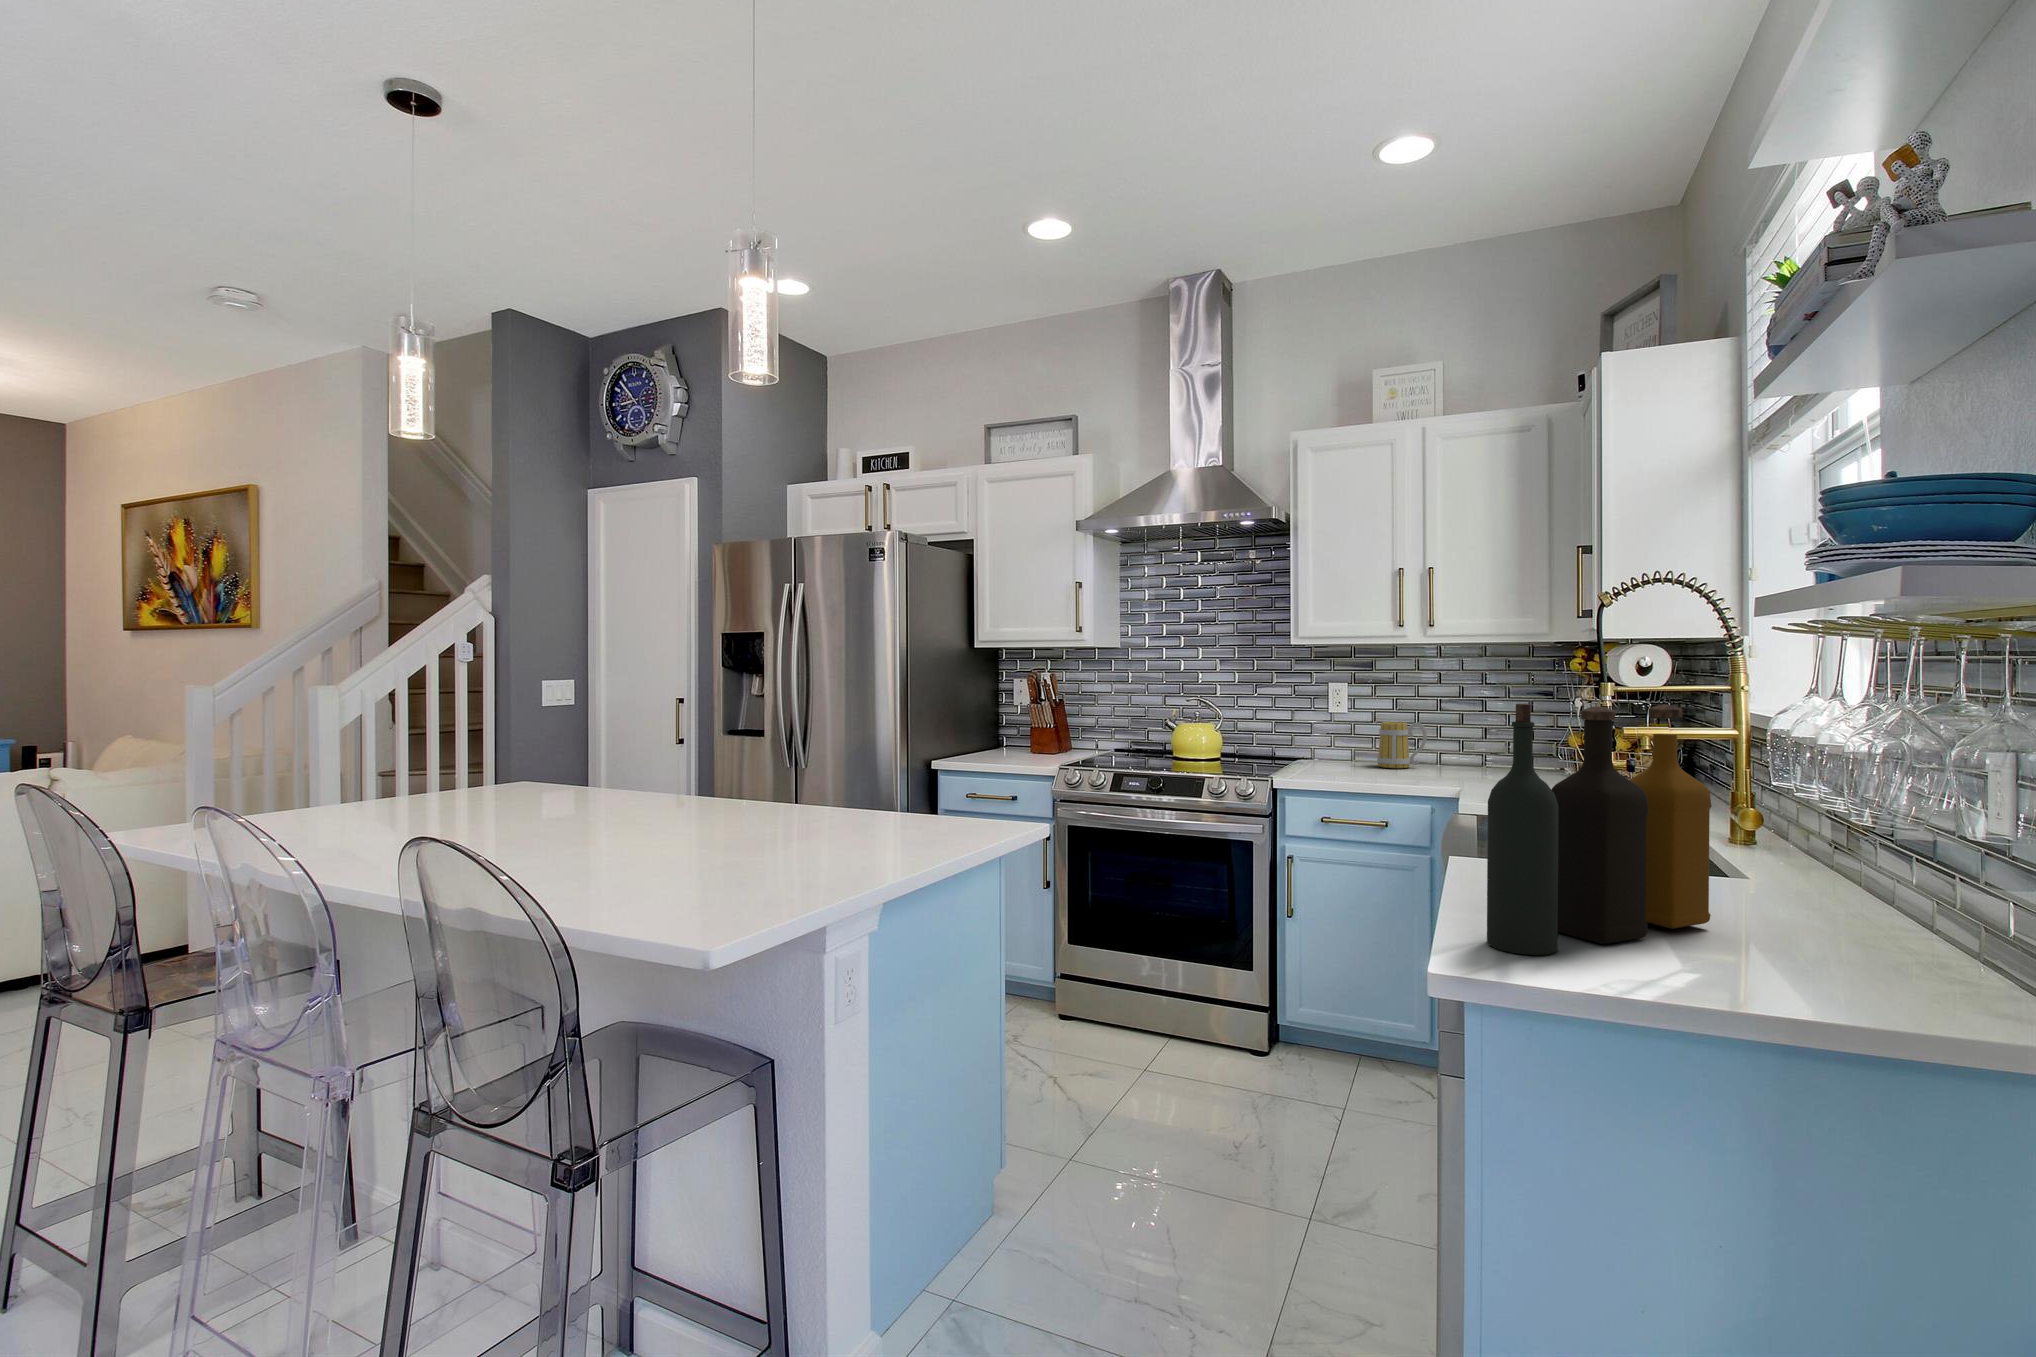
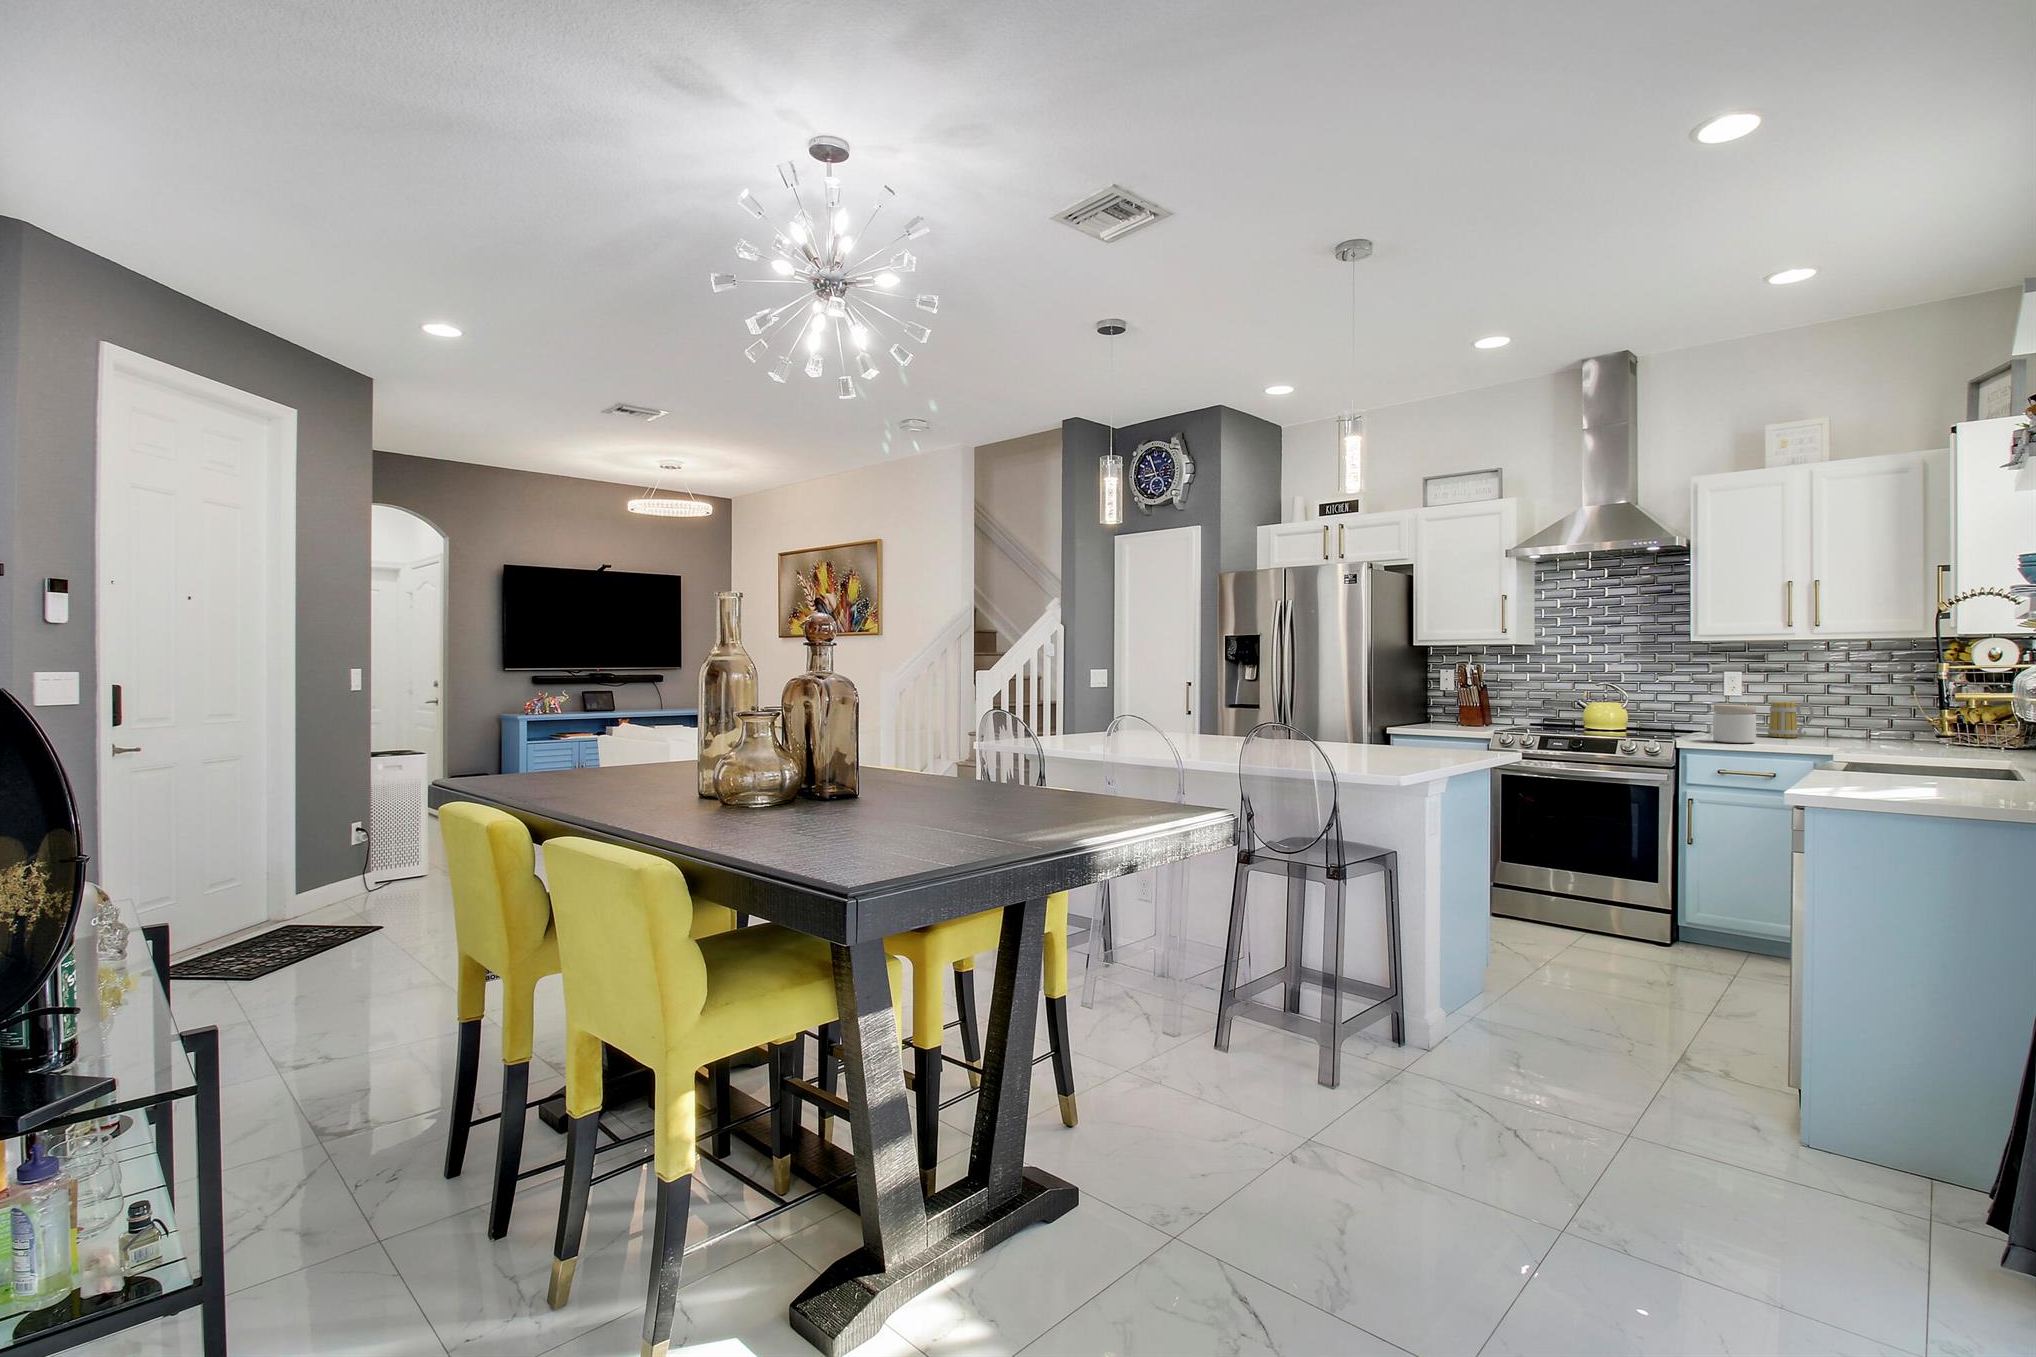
bottle: present [1487,704,1712,955] -> none [1822,666,1978,794]
jar: none [1317,729,1365,781] -> present [1713,705,1756,743]

